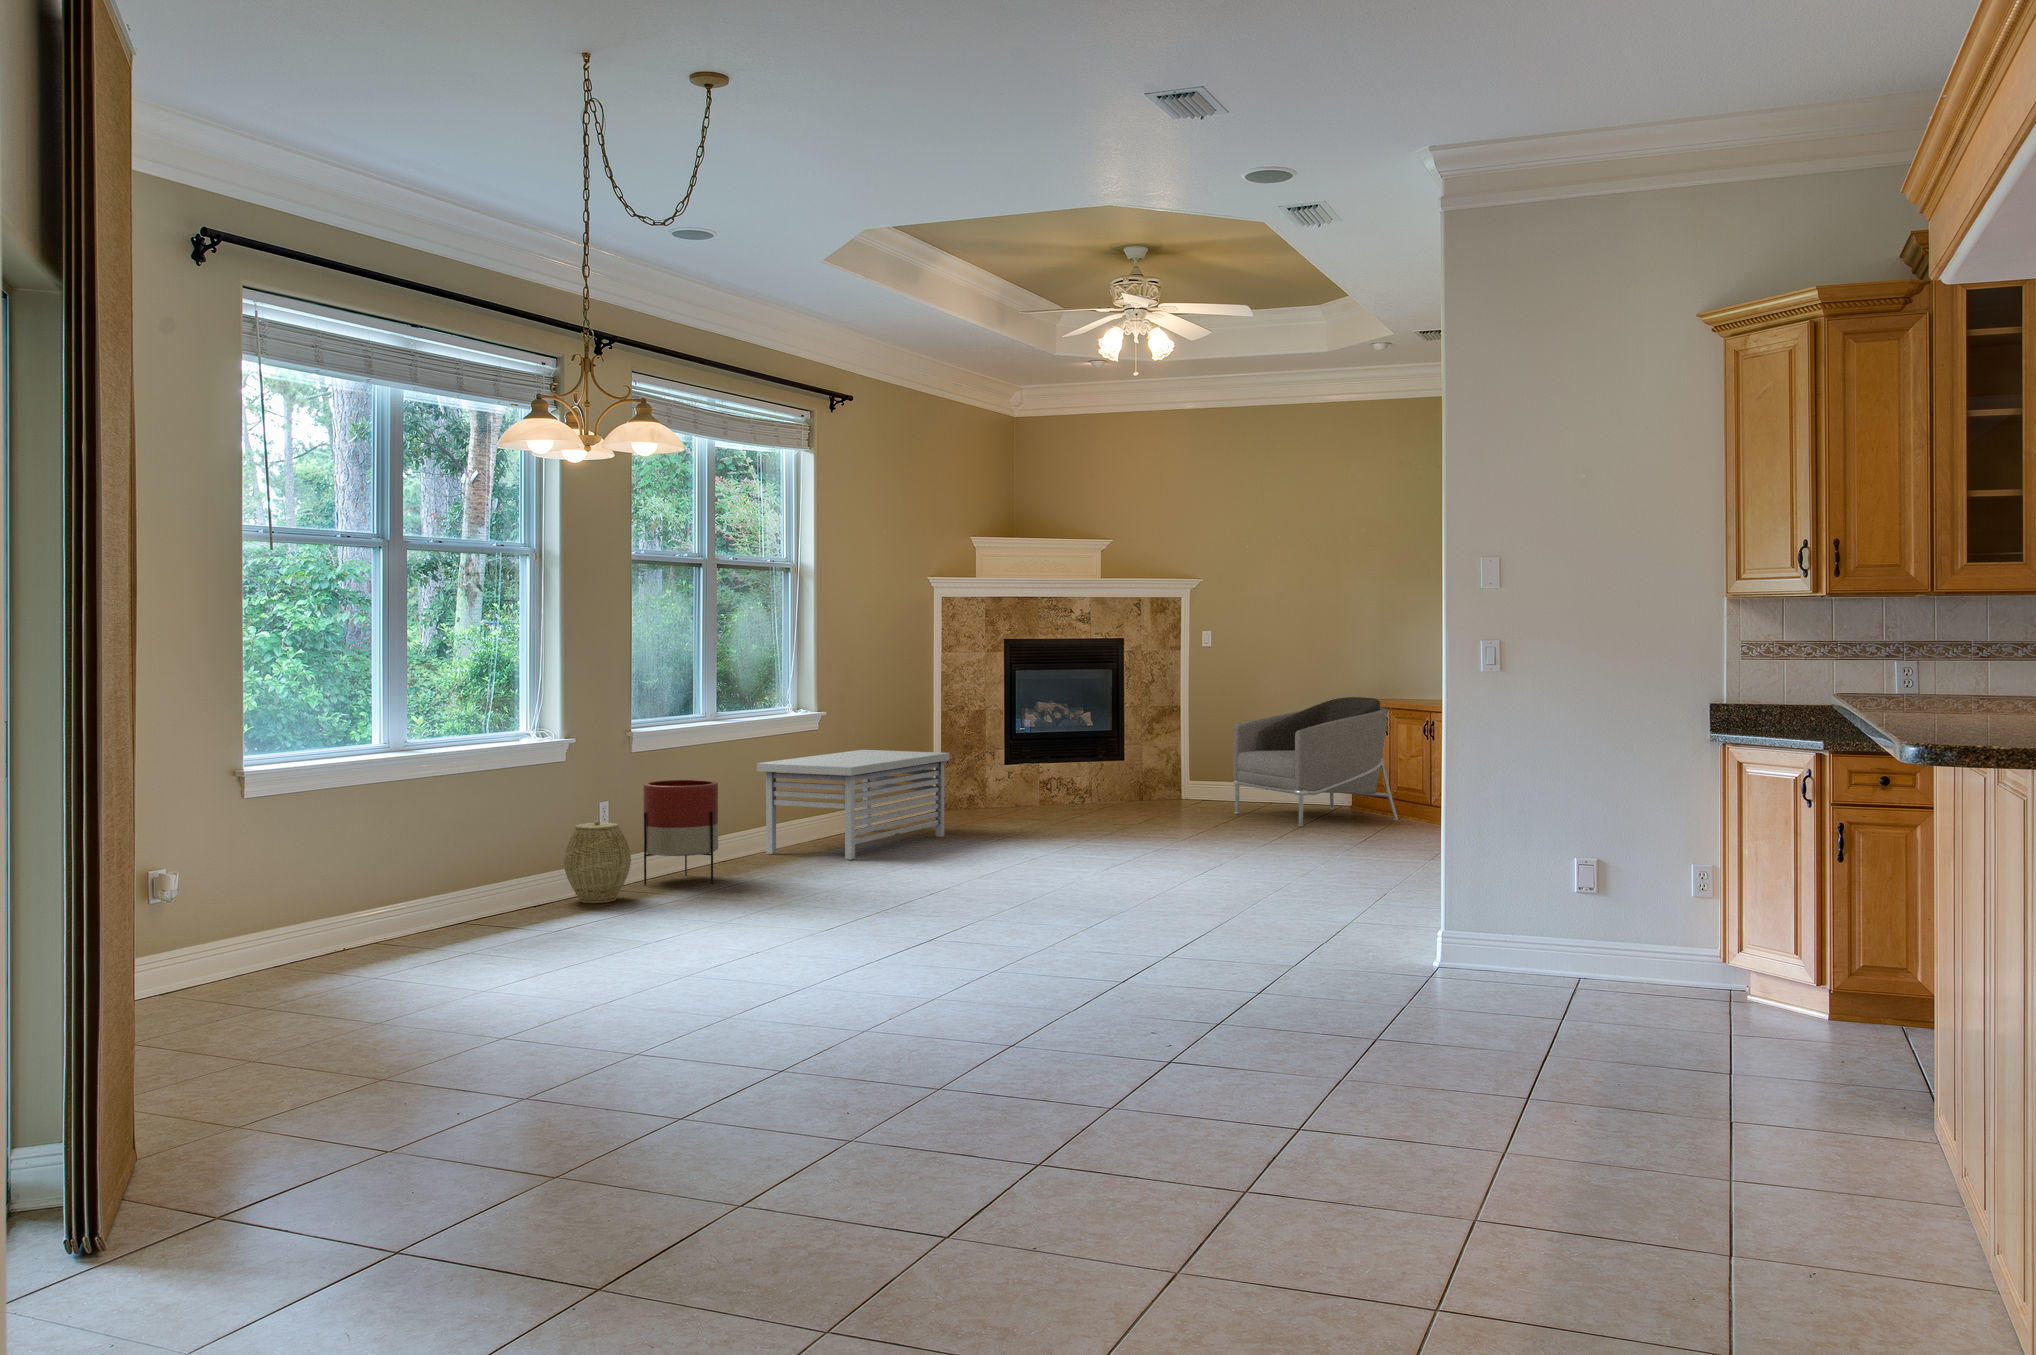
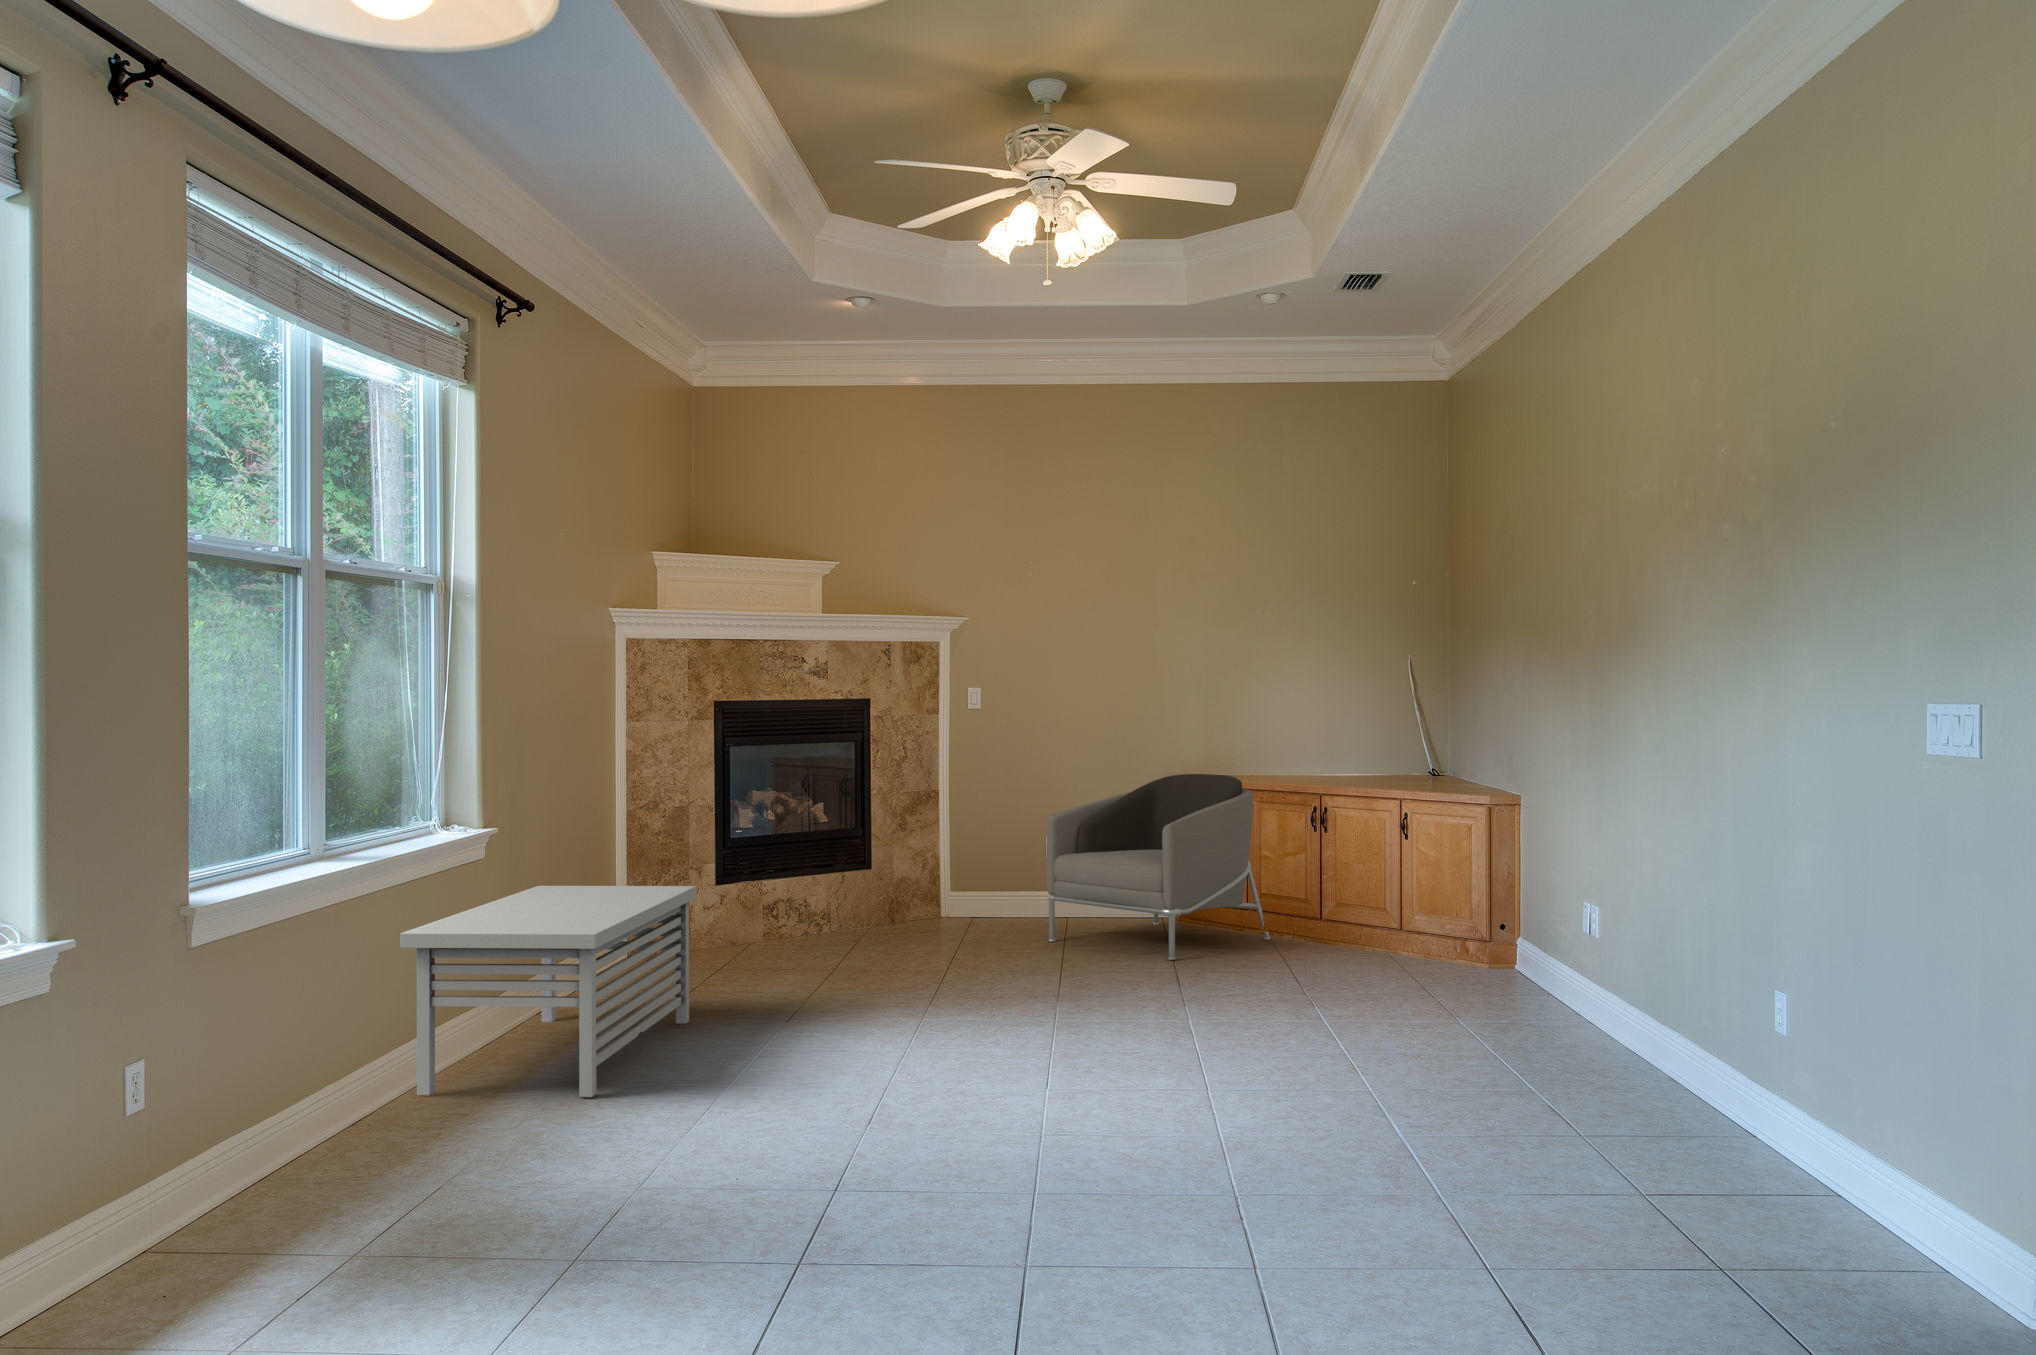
planter: present [643,780,718,885] -> none [219,988,379,1222]
woven basket: present [564,821,631,903] -> none [59,1116,222,1310]

